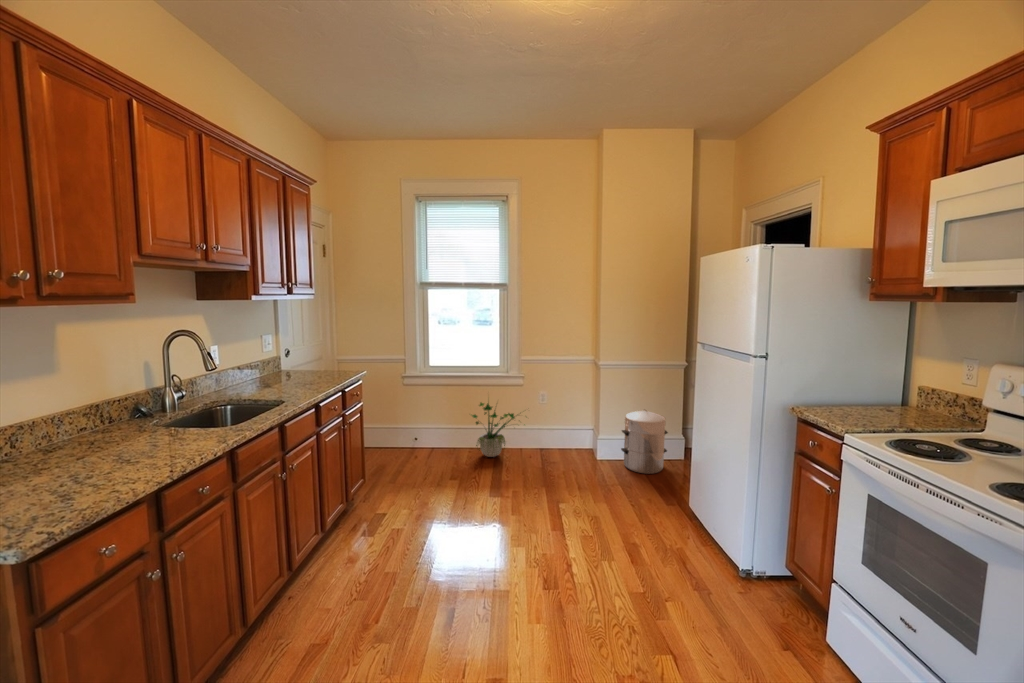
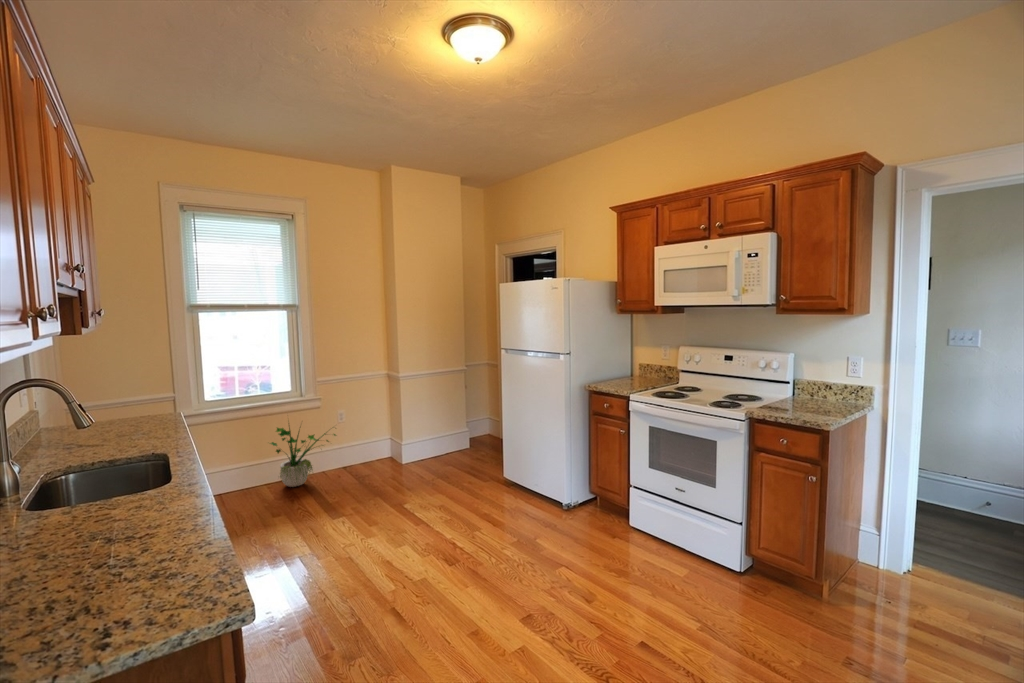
waste bin: present [621,410,668,474] -> none [429,409,467,466]

